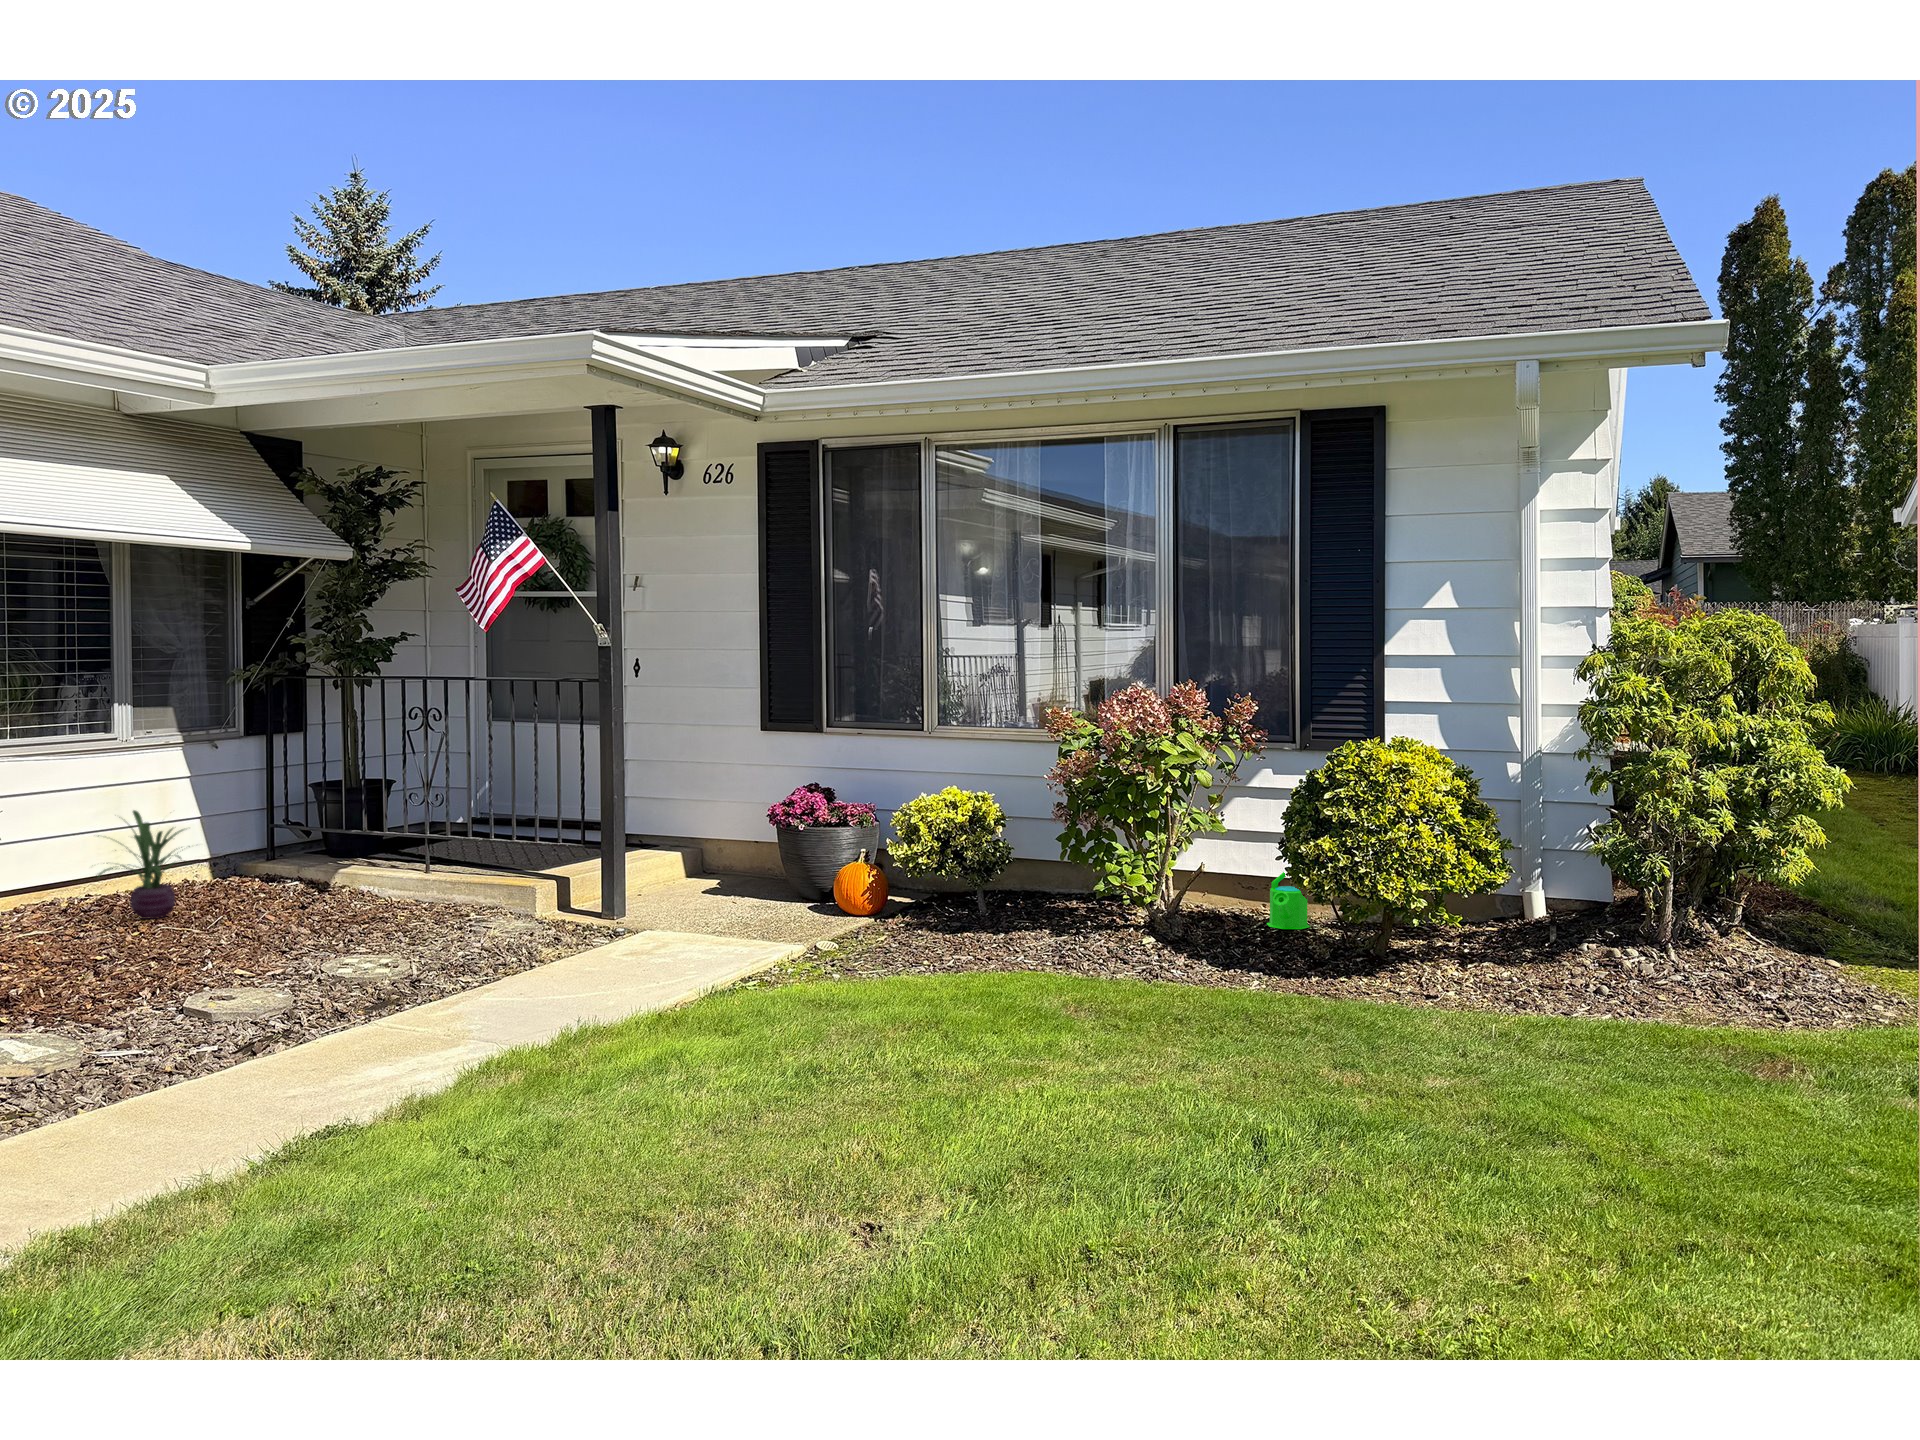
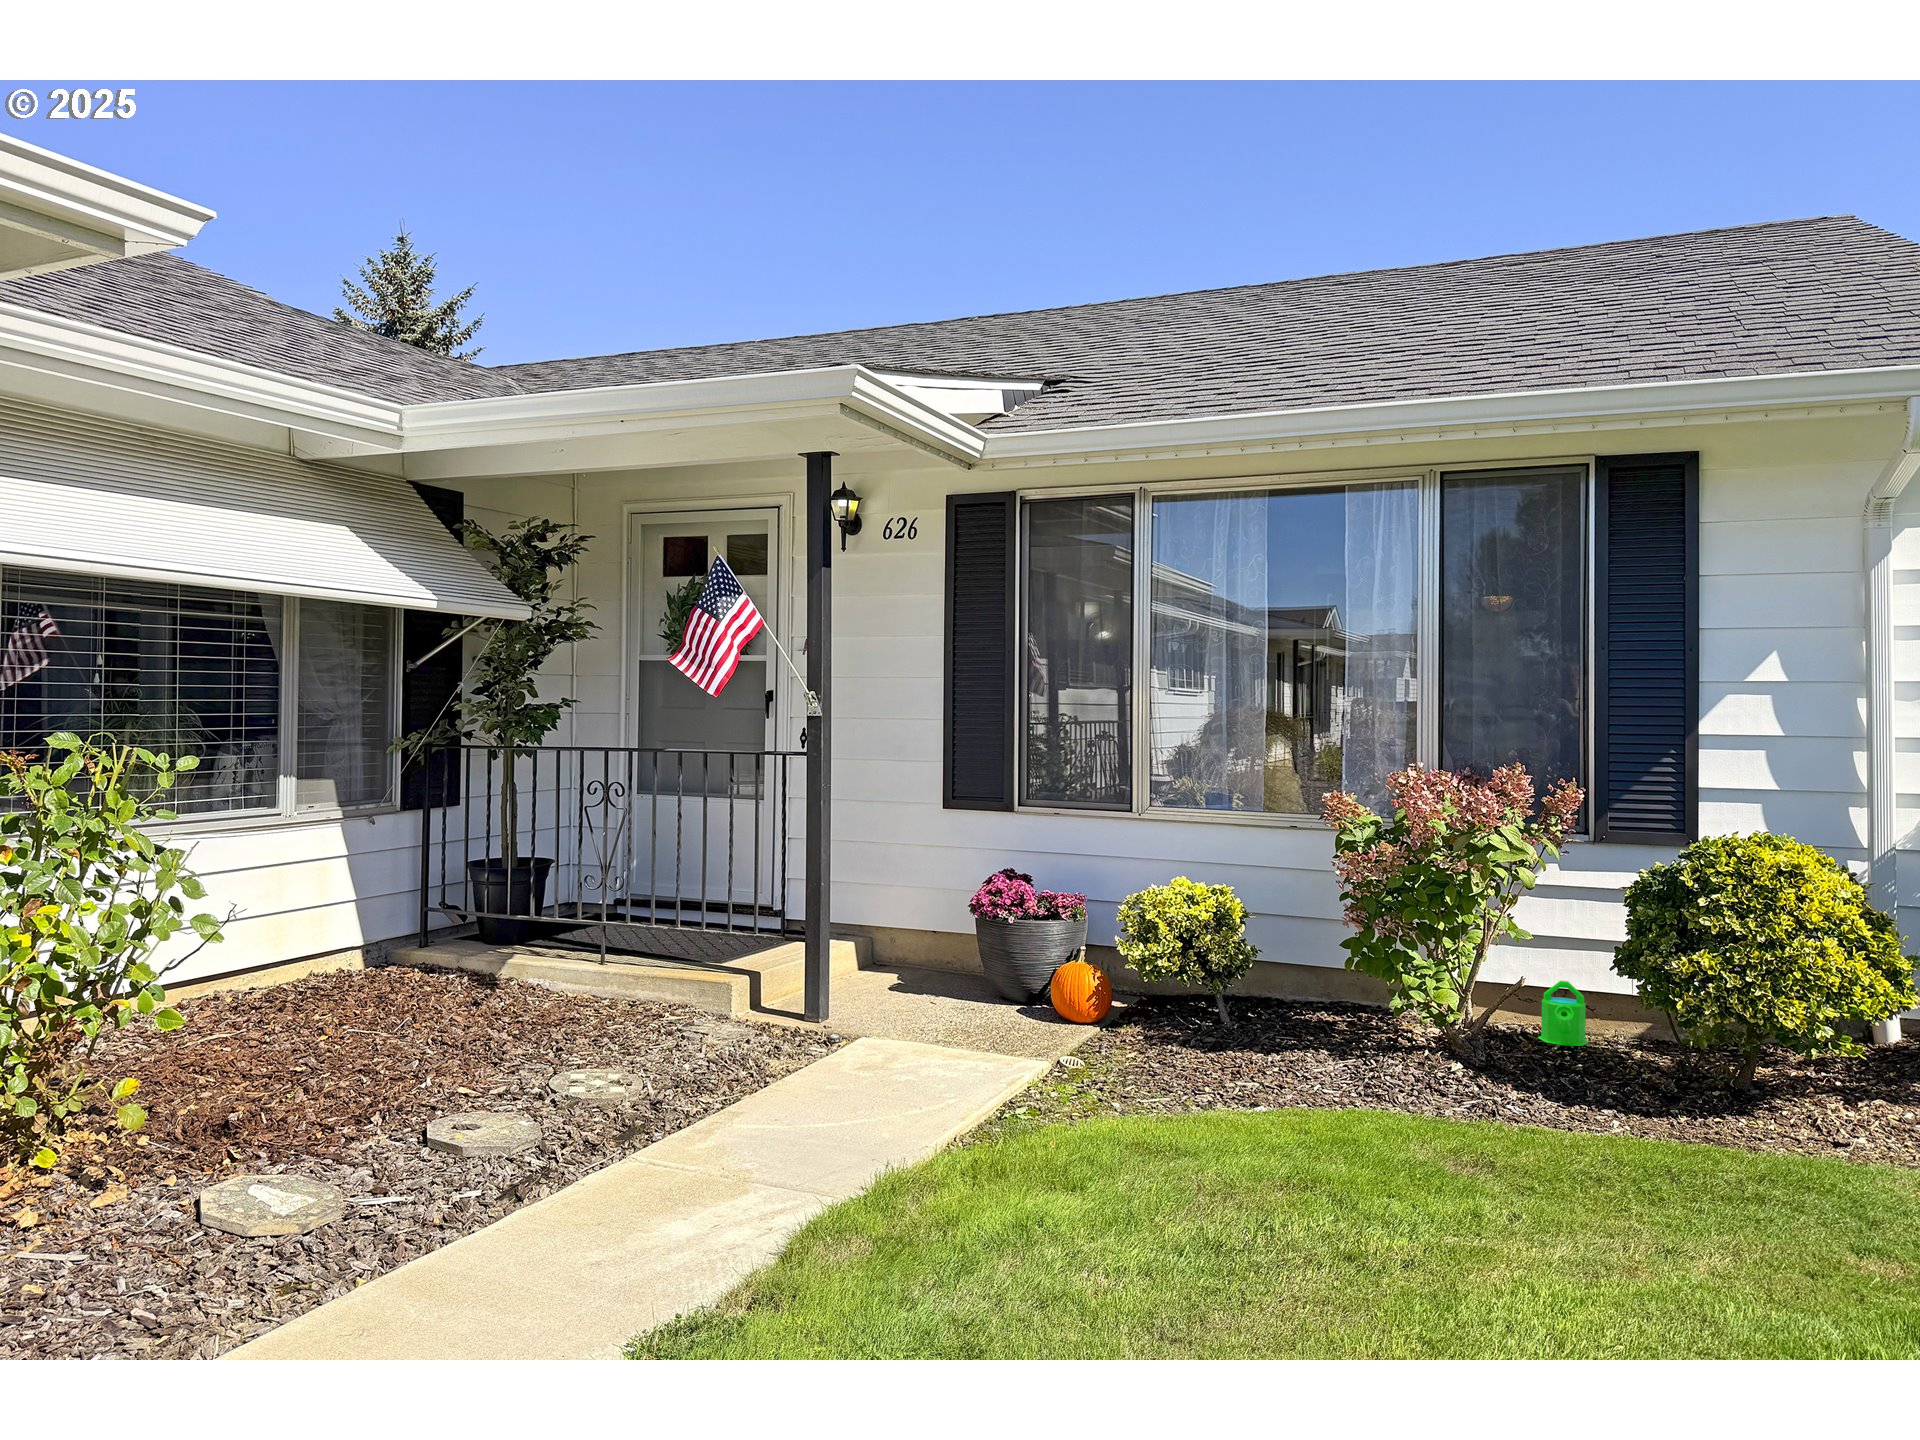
decorative plant: present [96,810,190,919] -> none [249,893,385,1014]

